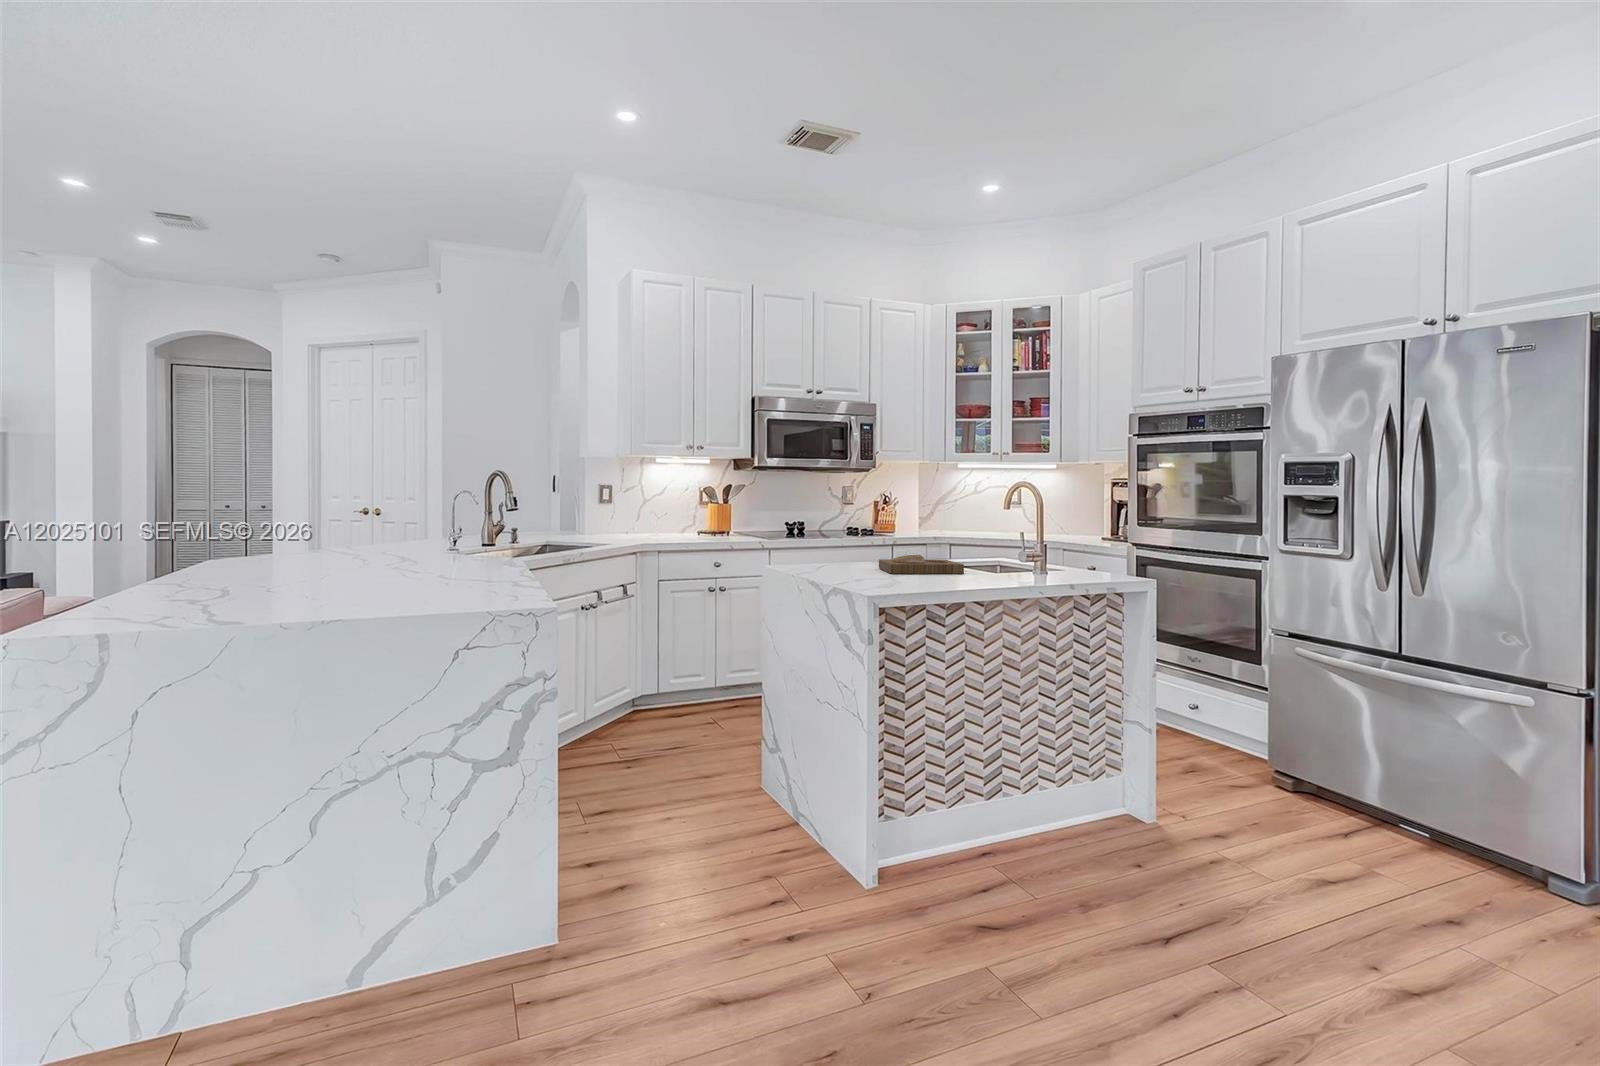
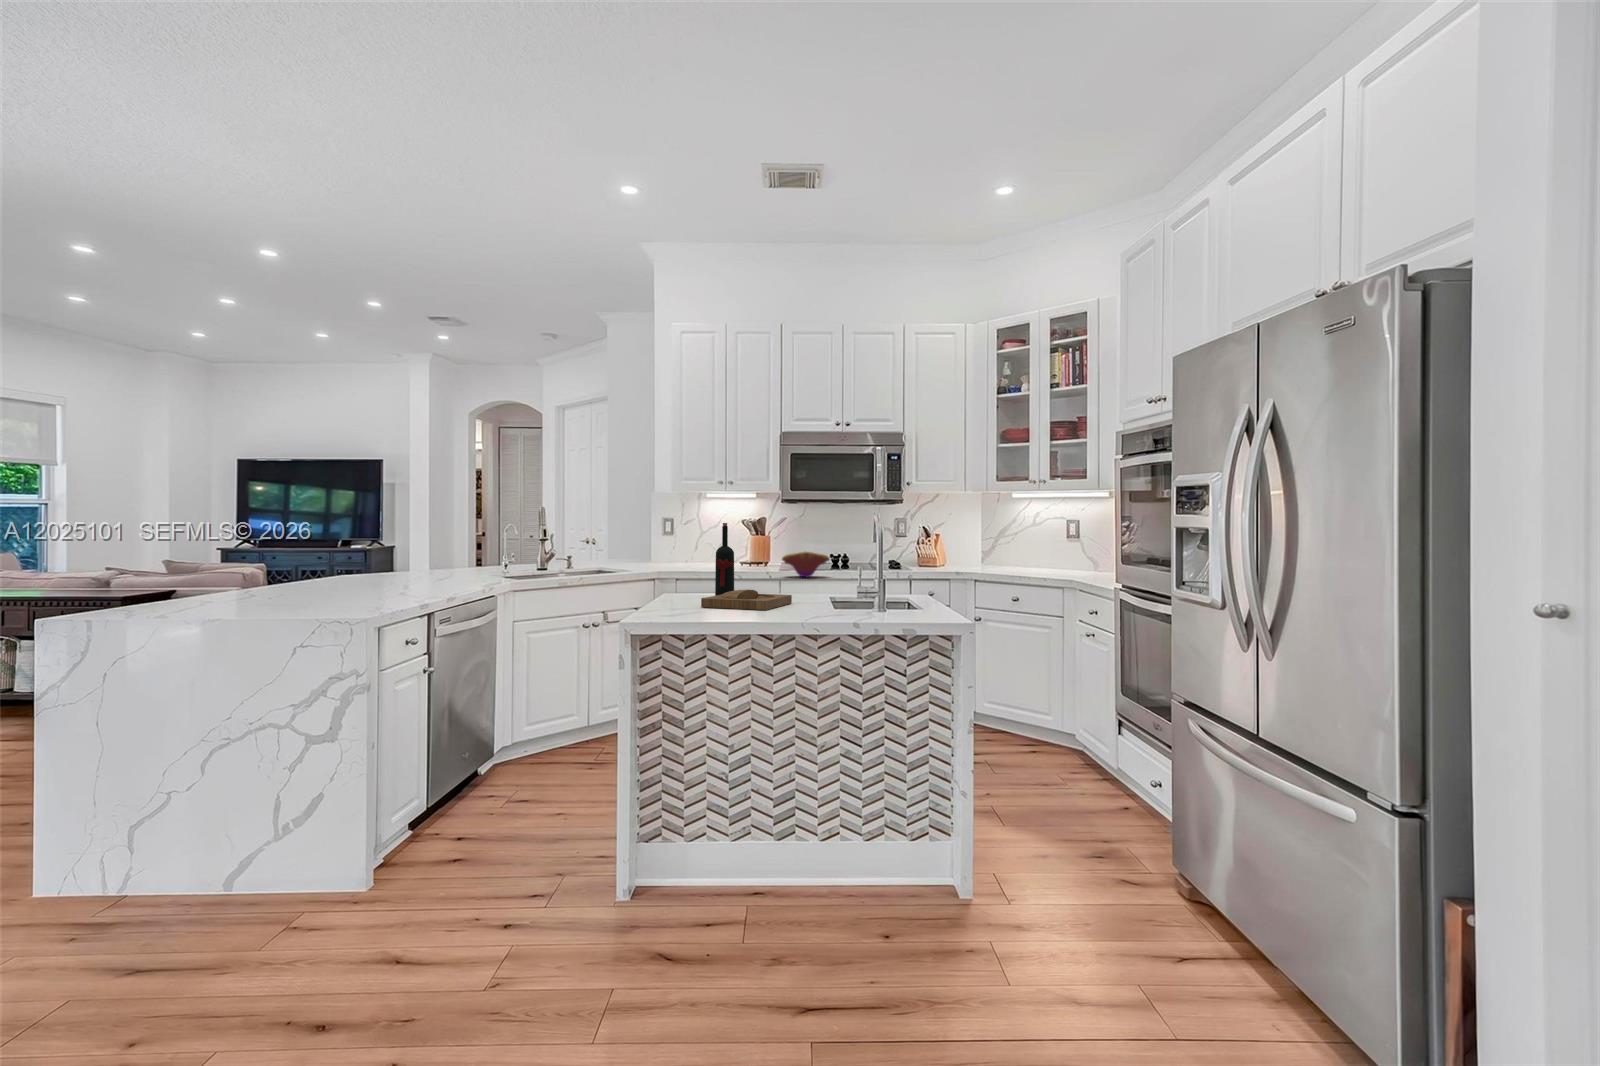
wine bottle: none [835,487,856,566] -> present [715,523,734,596]
decorative bowl: none [774,522,826,549] -> present [782,552,829,577]

